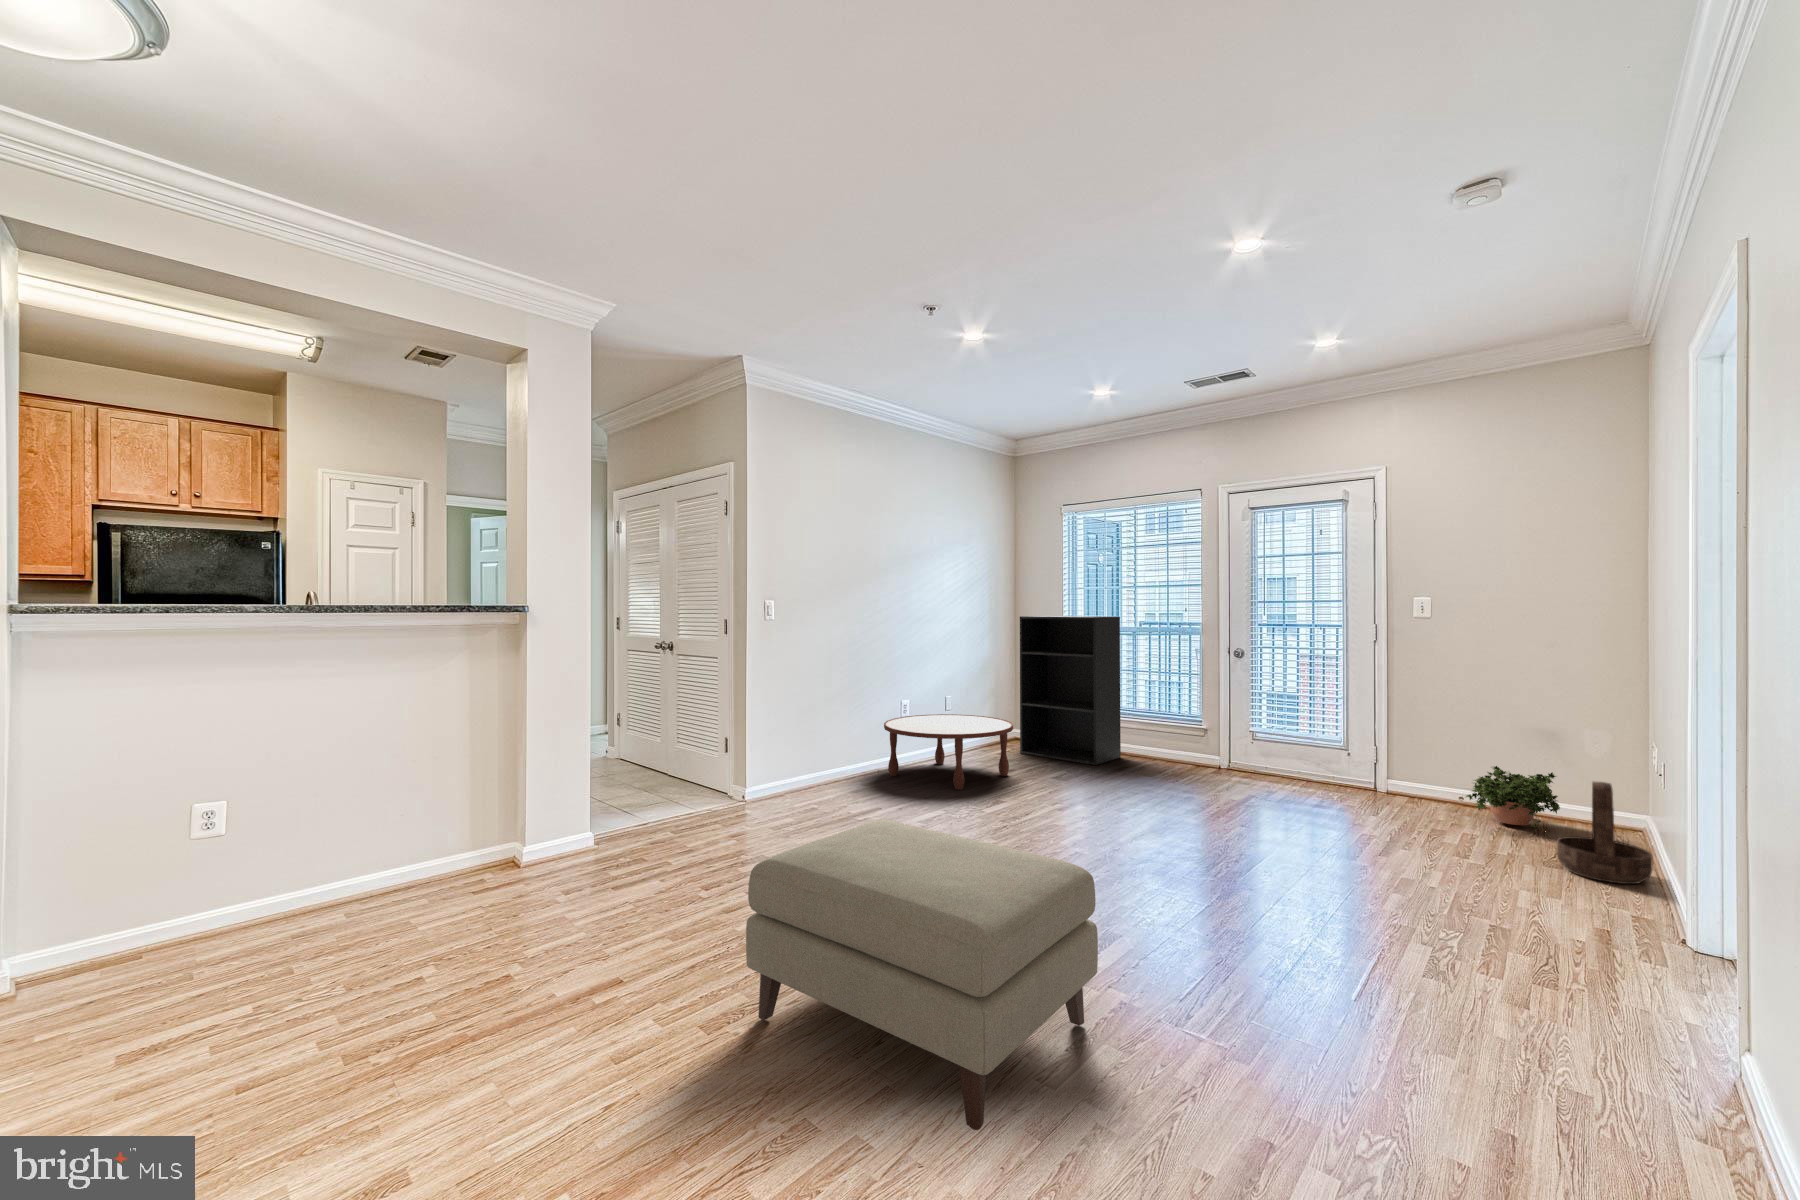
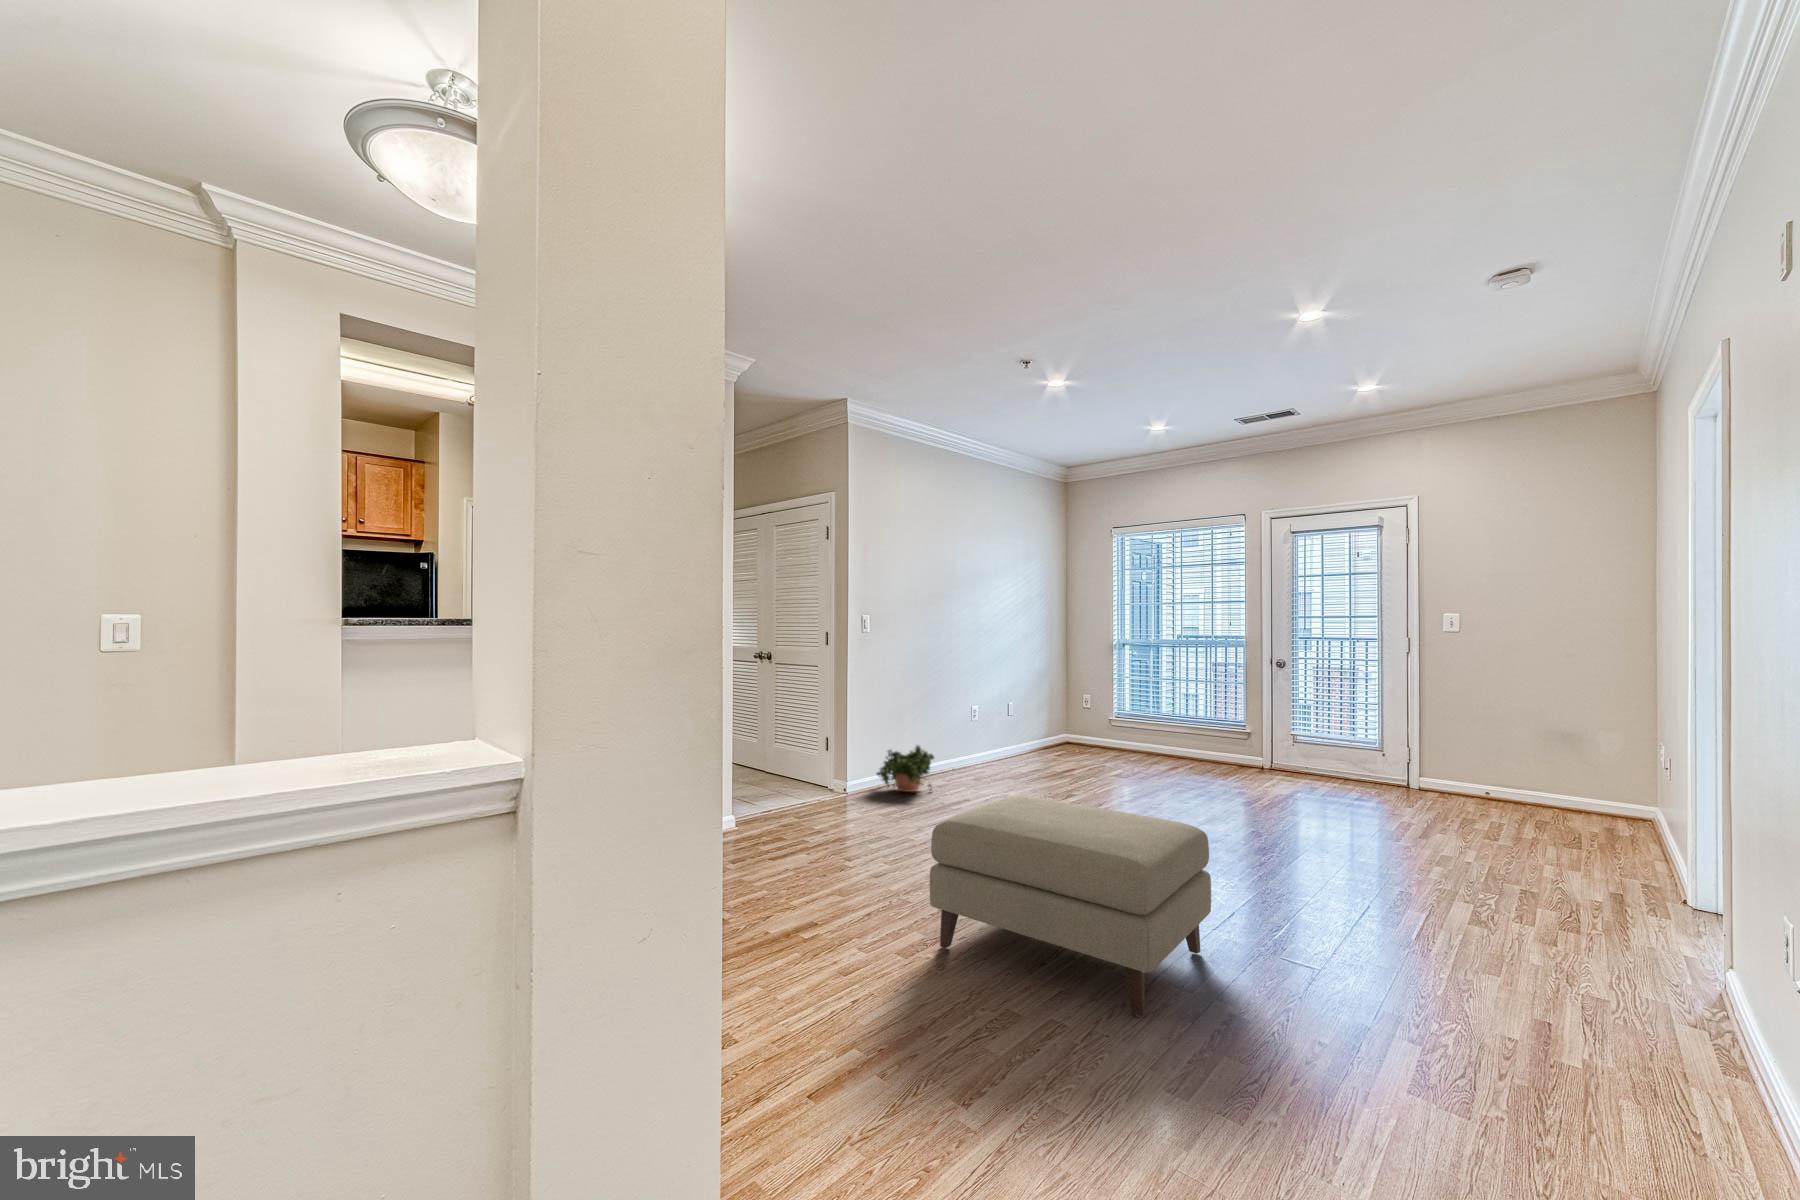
bookshelf: present [1020,616,1121,765] -> none [1076,630,1170,764]
coffee table: present [884,714,1013,789] -> none [961,718,1078,784]
potted plant: present [1466,766,1560,831] -> present [877,746,934,792]
basket: present [1557,782,1653,884] -> none [1574,773,1658,860]

